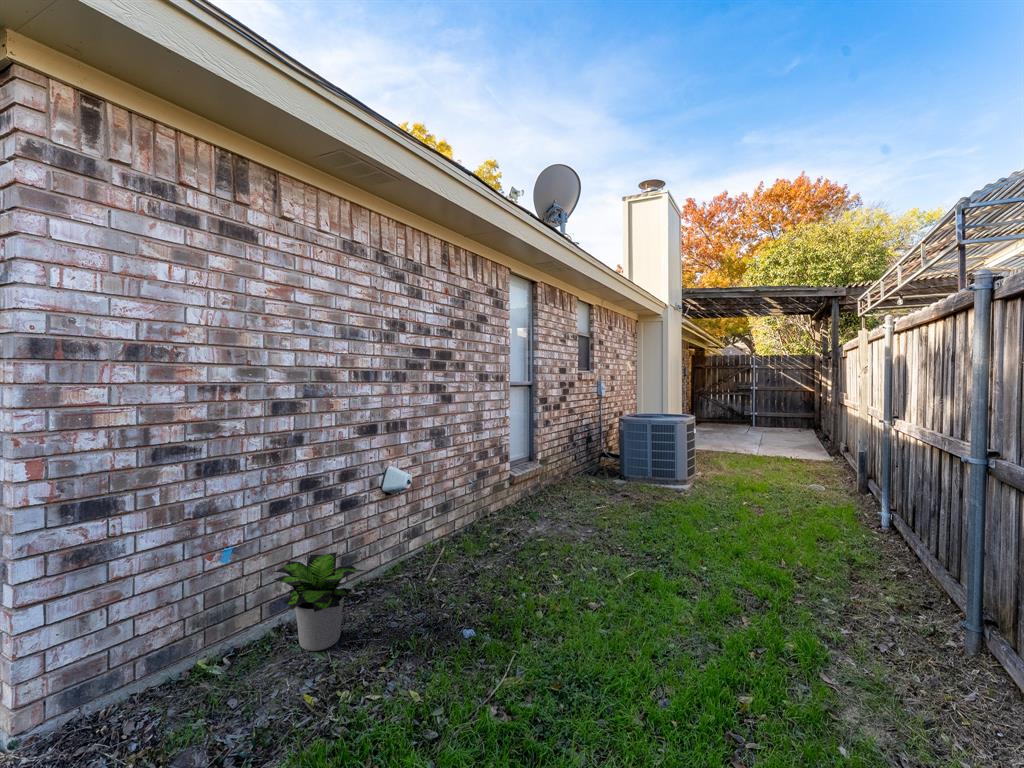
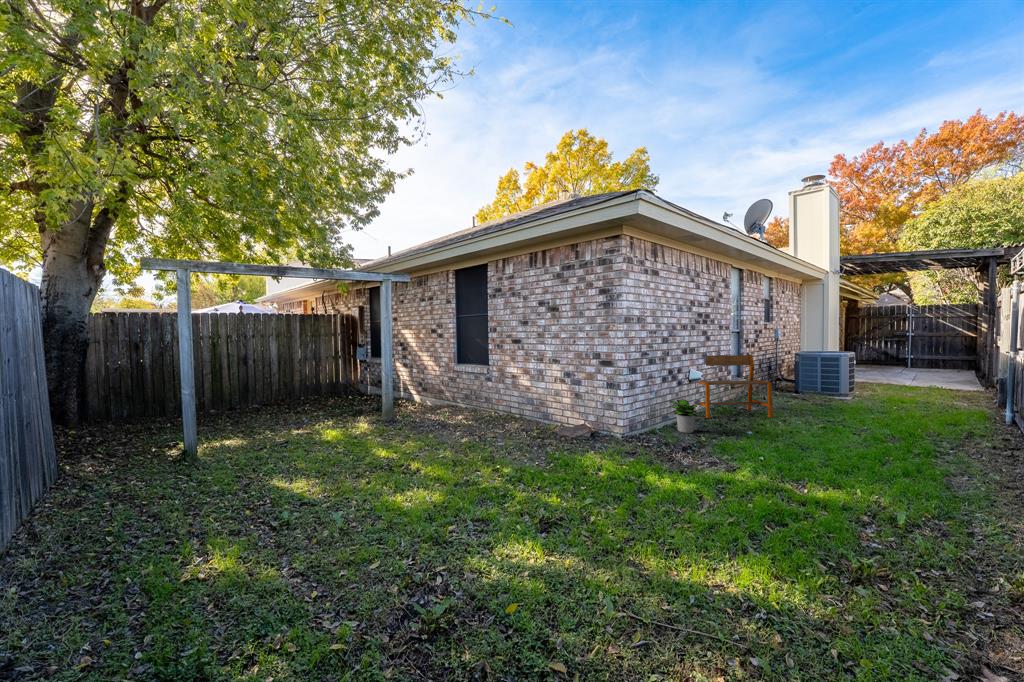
bench: none [418,429,555,570] -> present [699,355,773,418]

